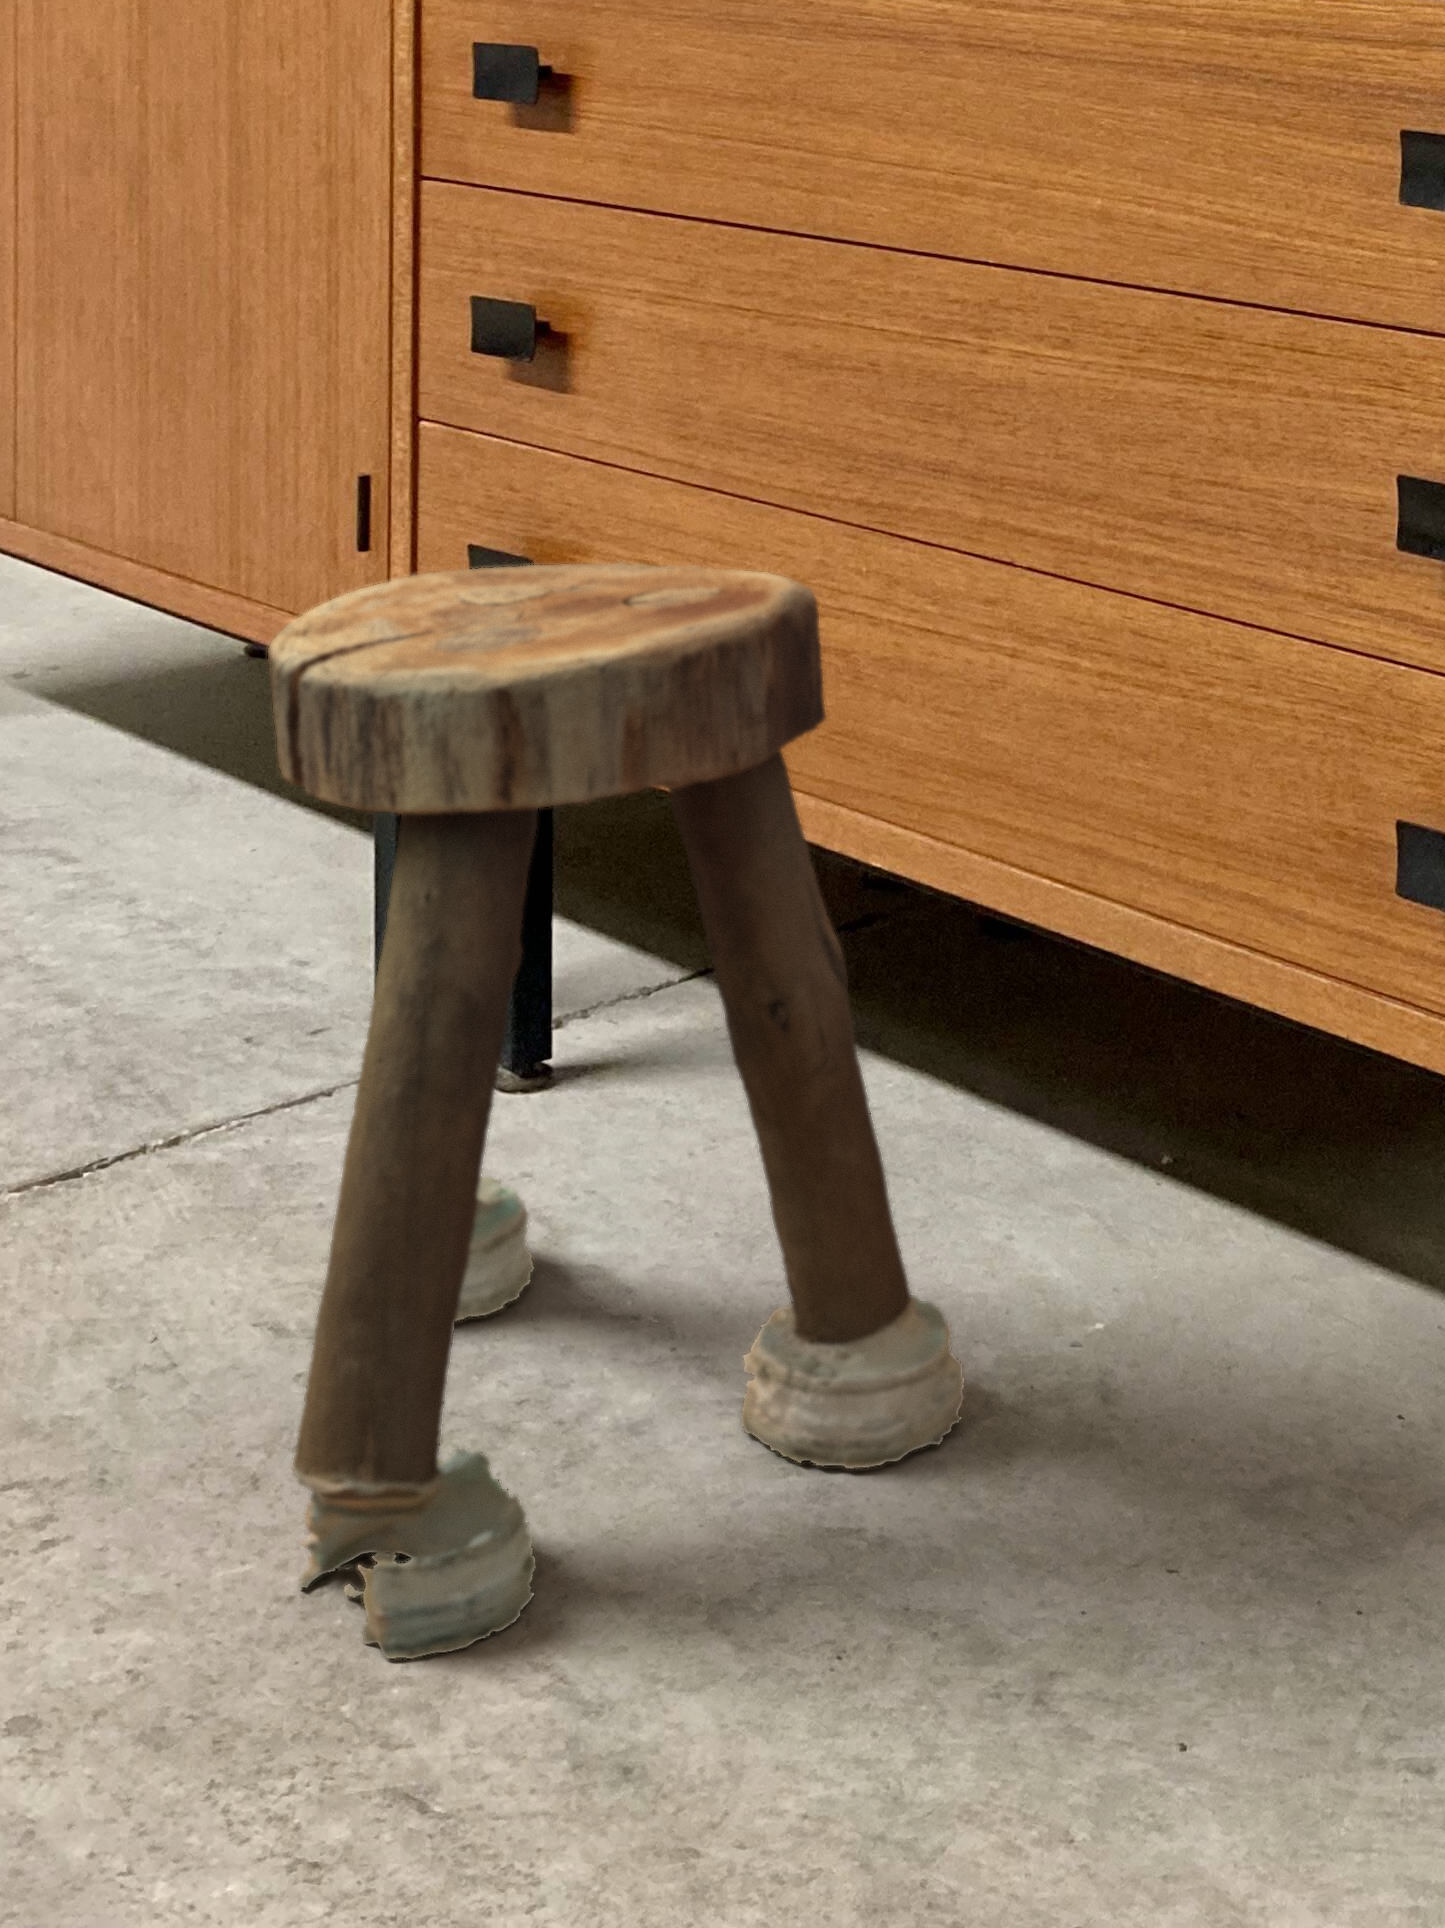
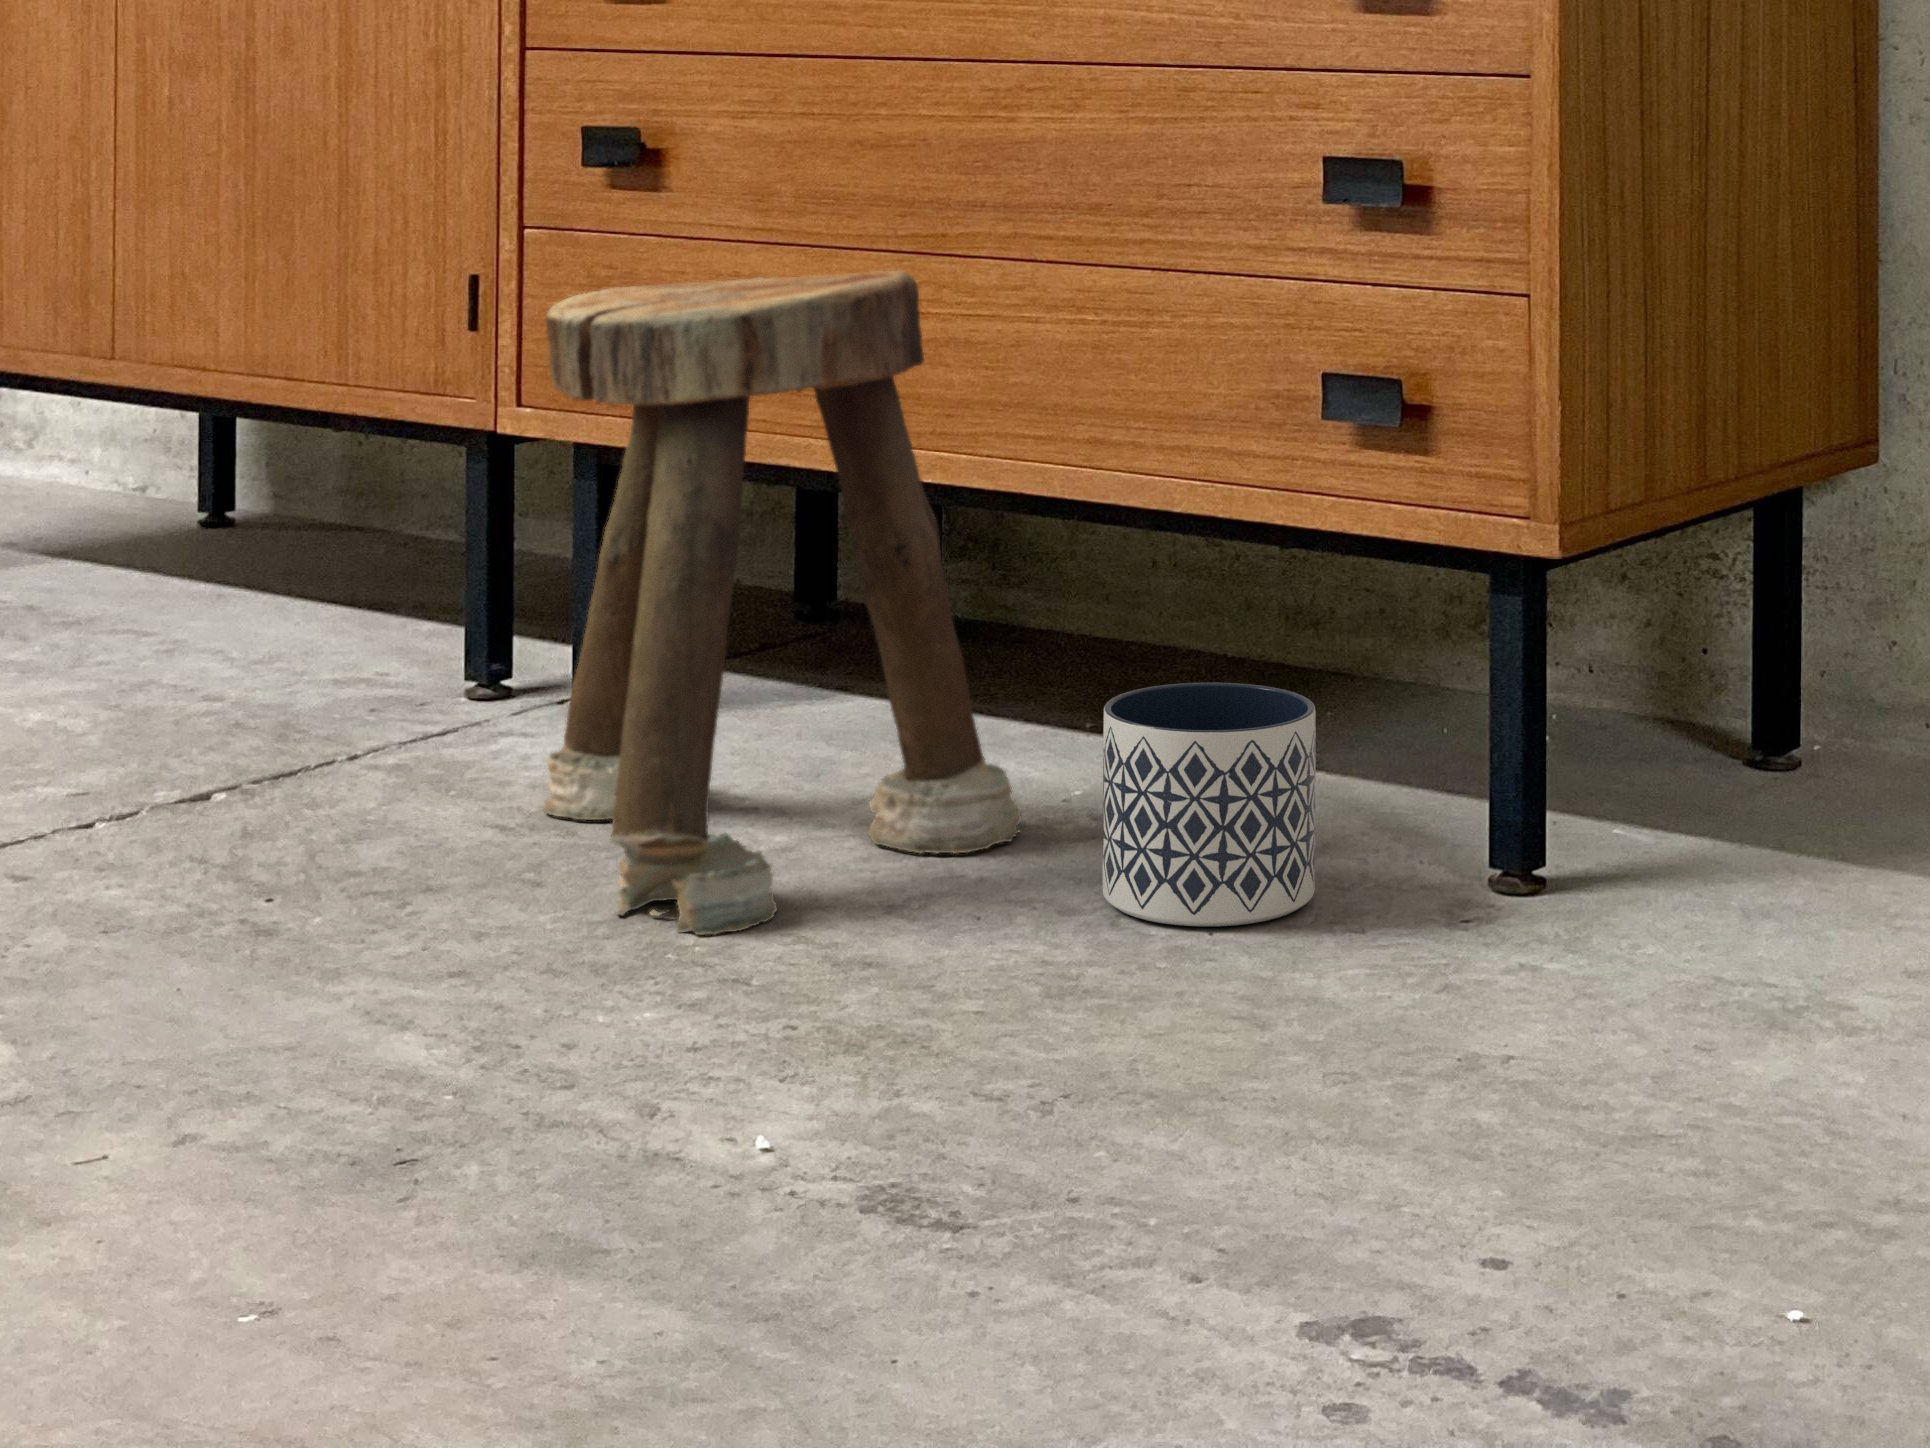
planter: none [1021,1273,1359,1732] -> present [1103,683,1316,927]

